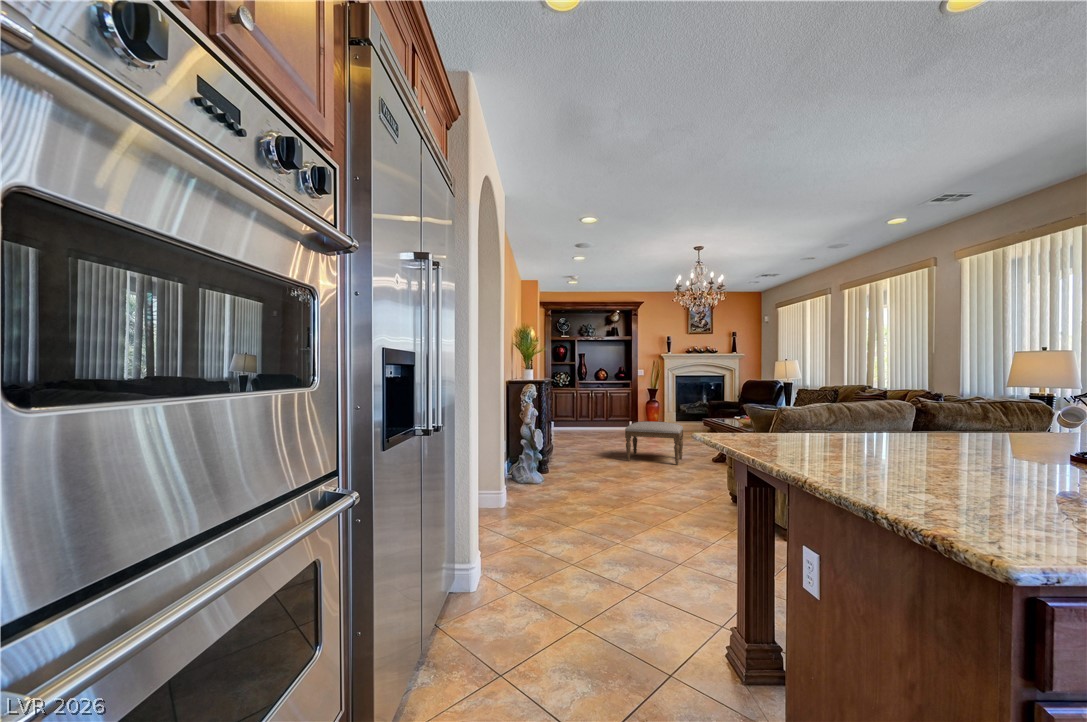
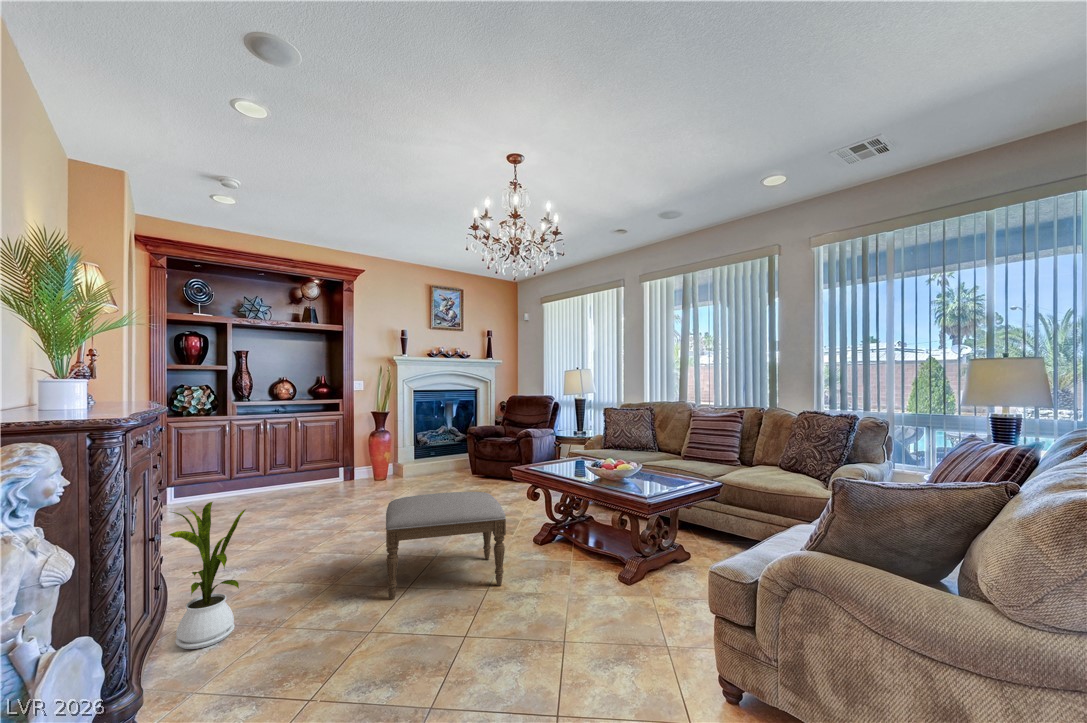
house plant: none [552,408,576,459] -> present [169,502,246,649]

